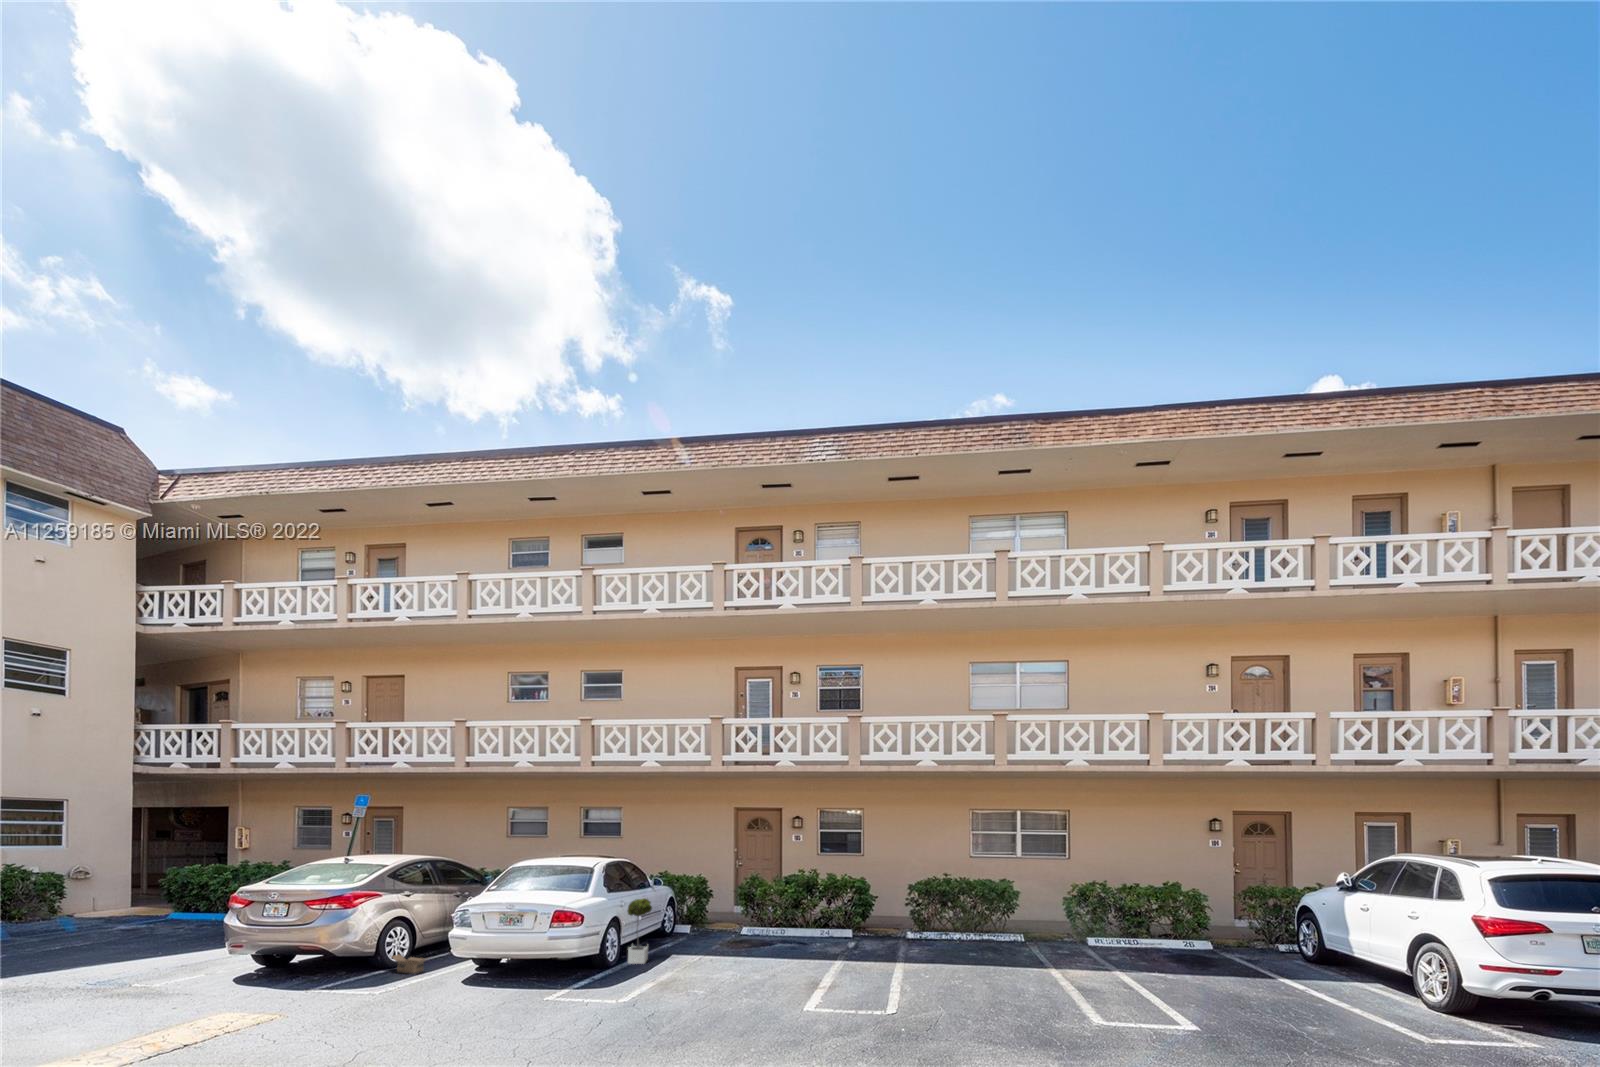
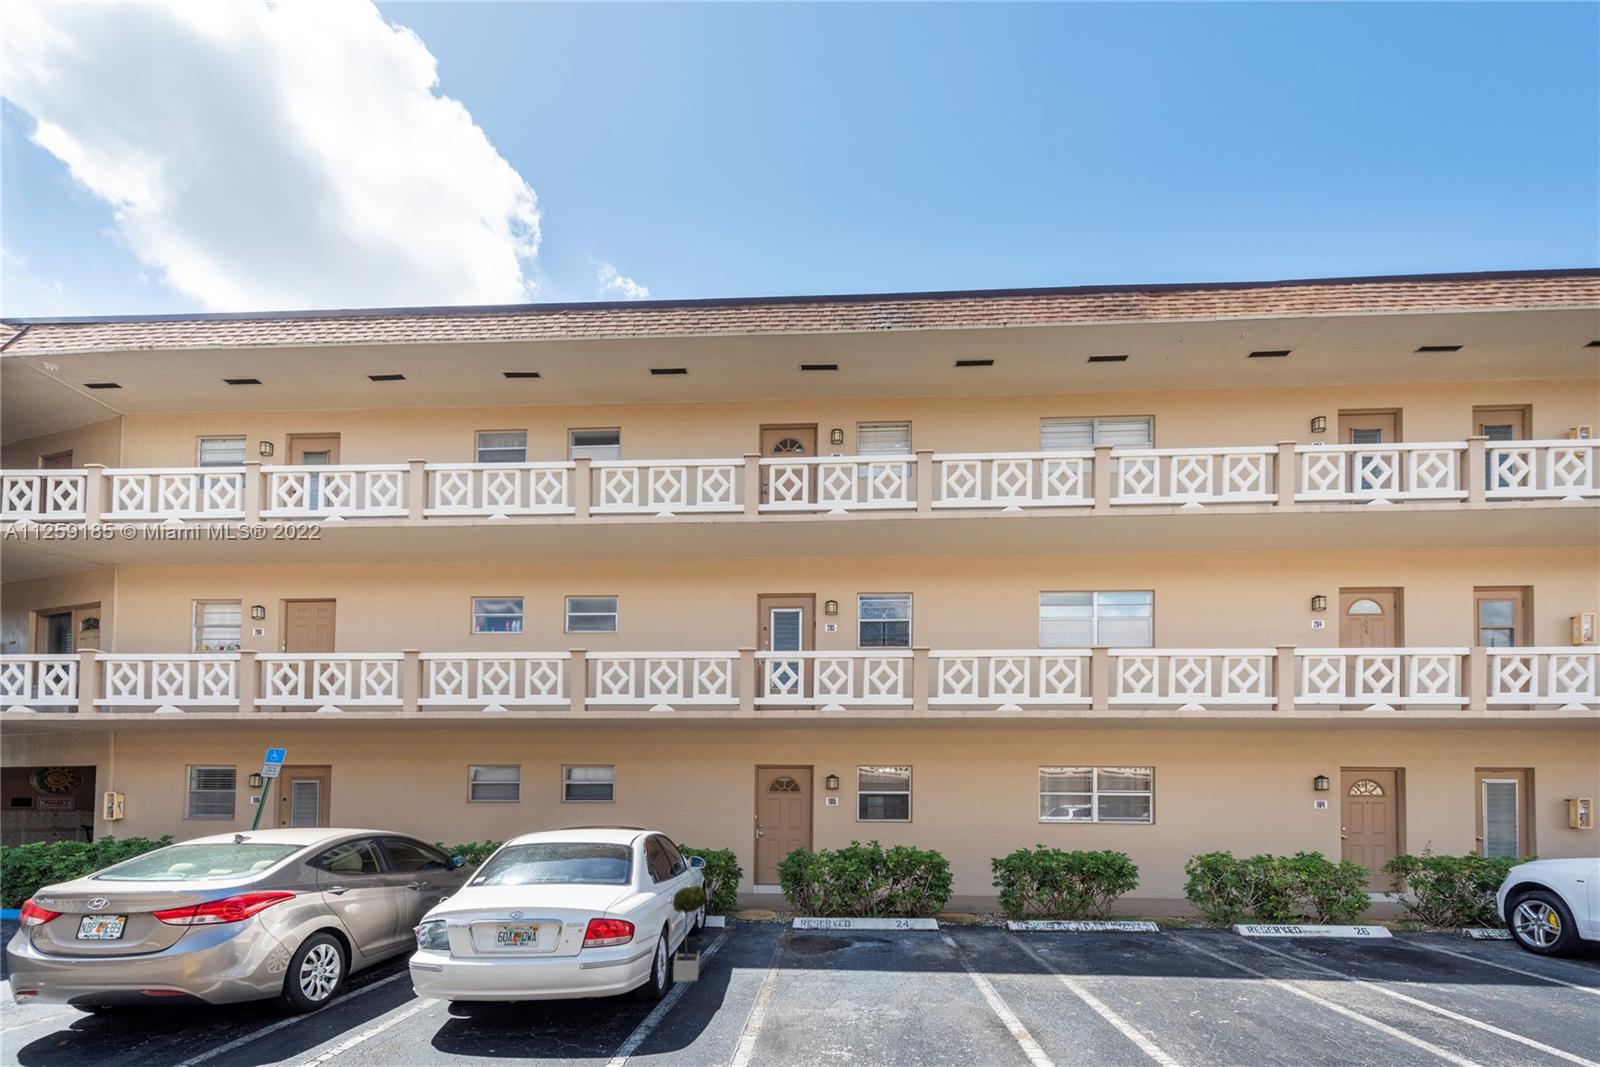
cardboard box: present [392,954,427,974] -> none [310,984,378,1019]

